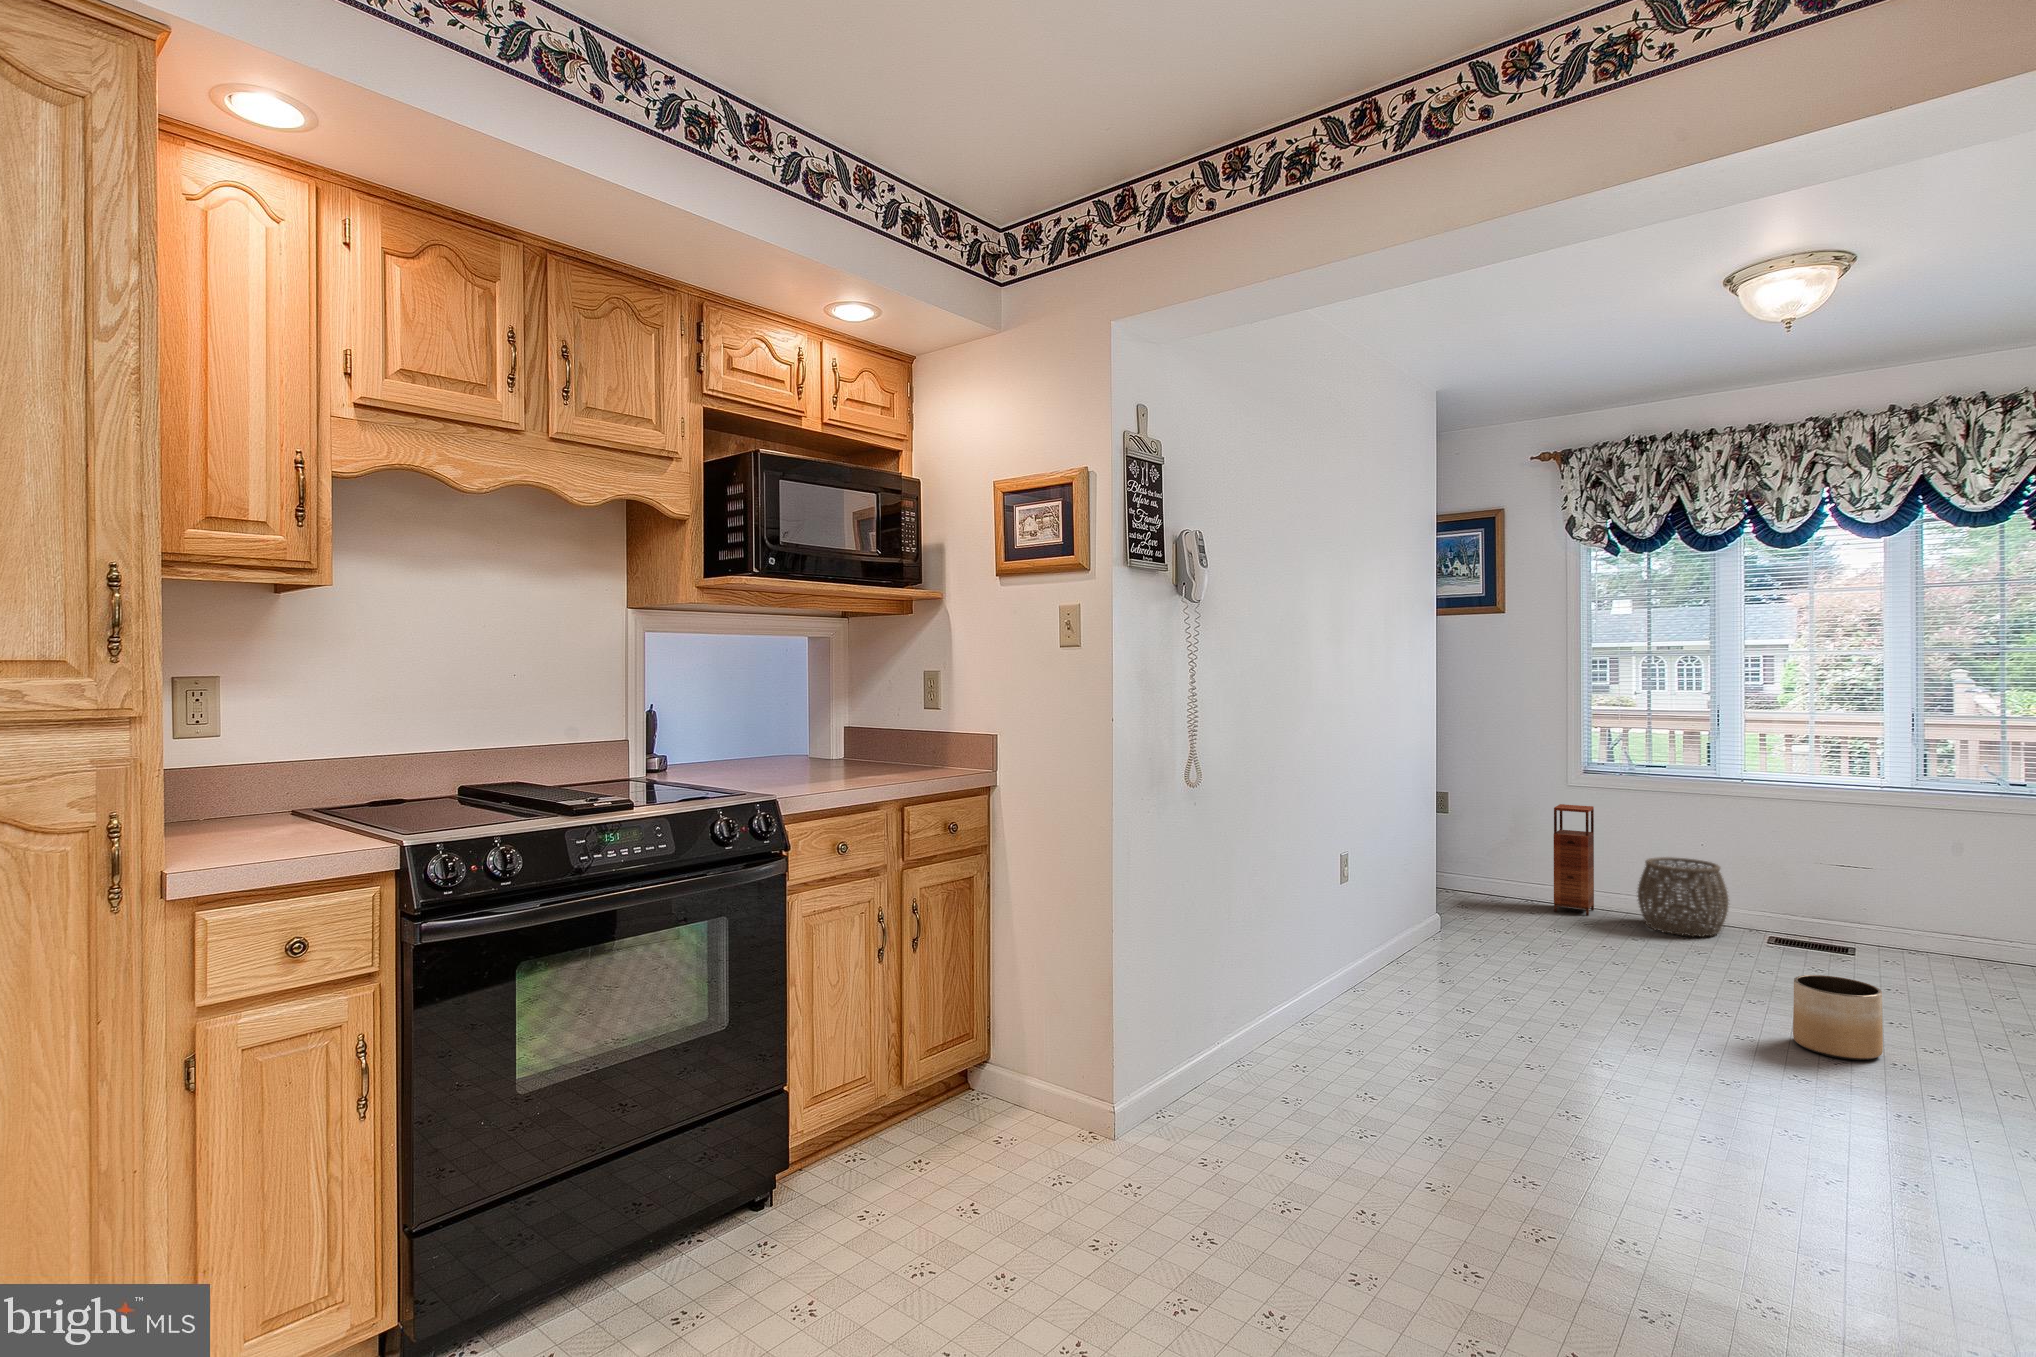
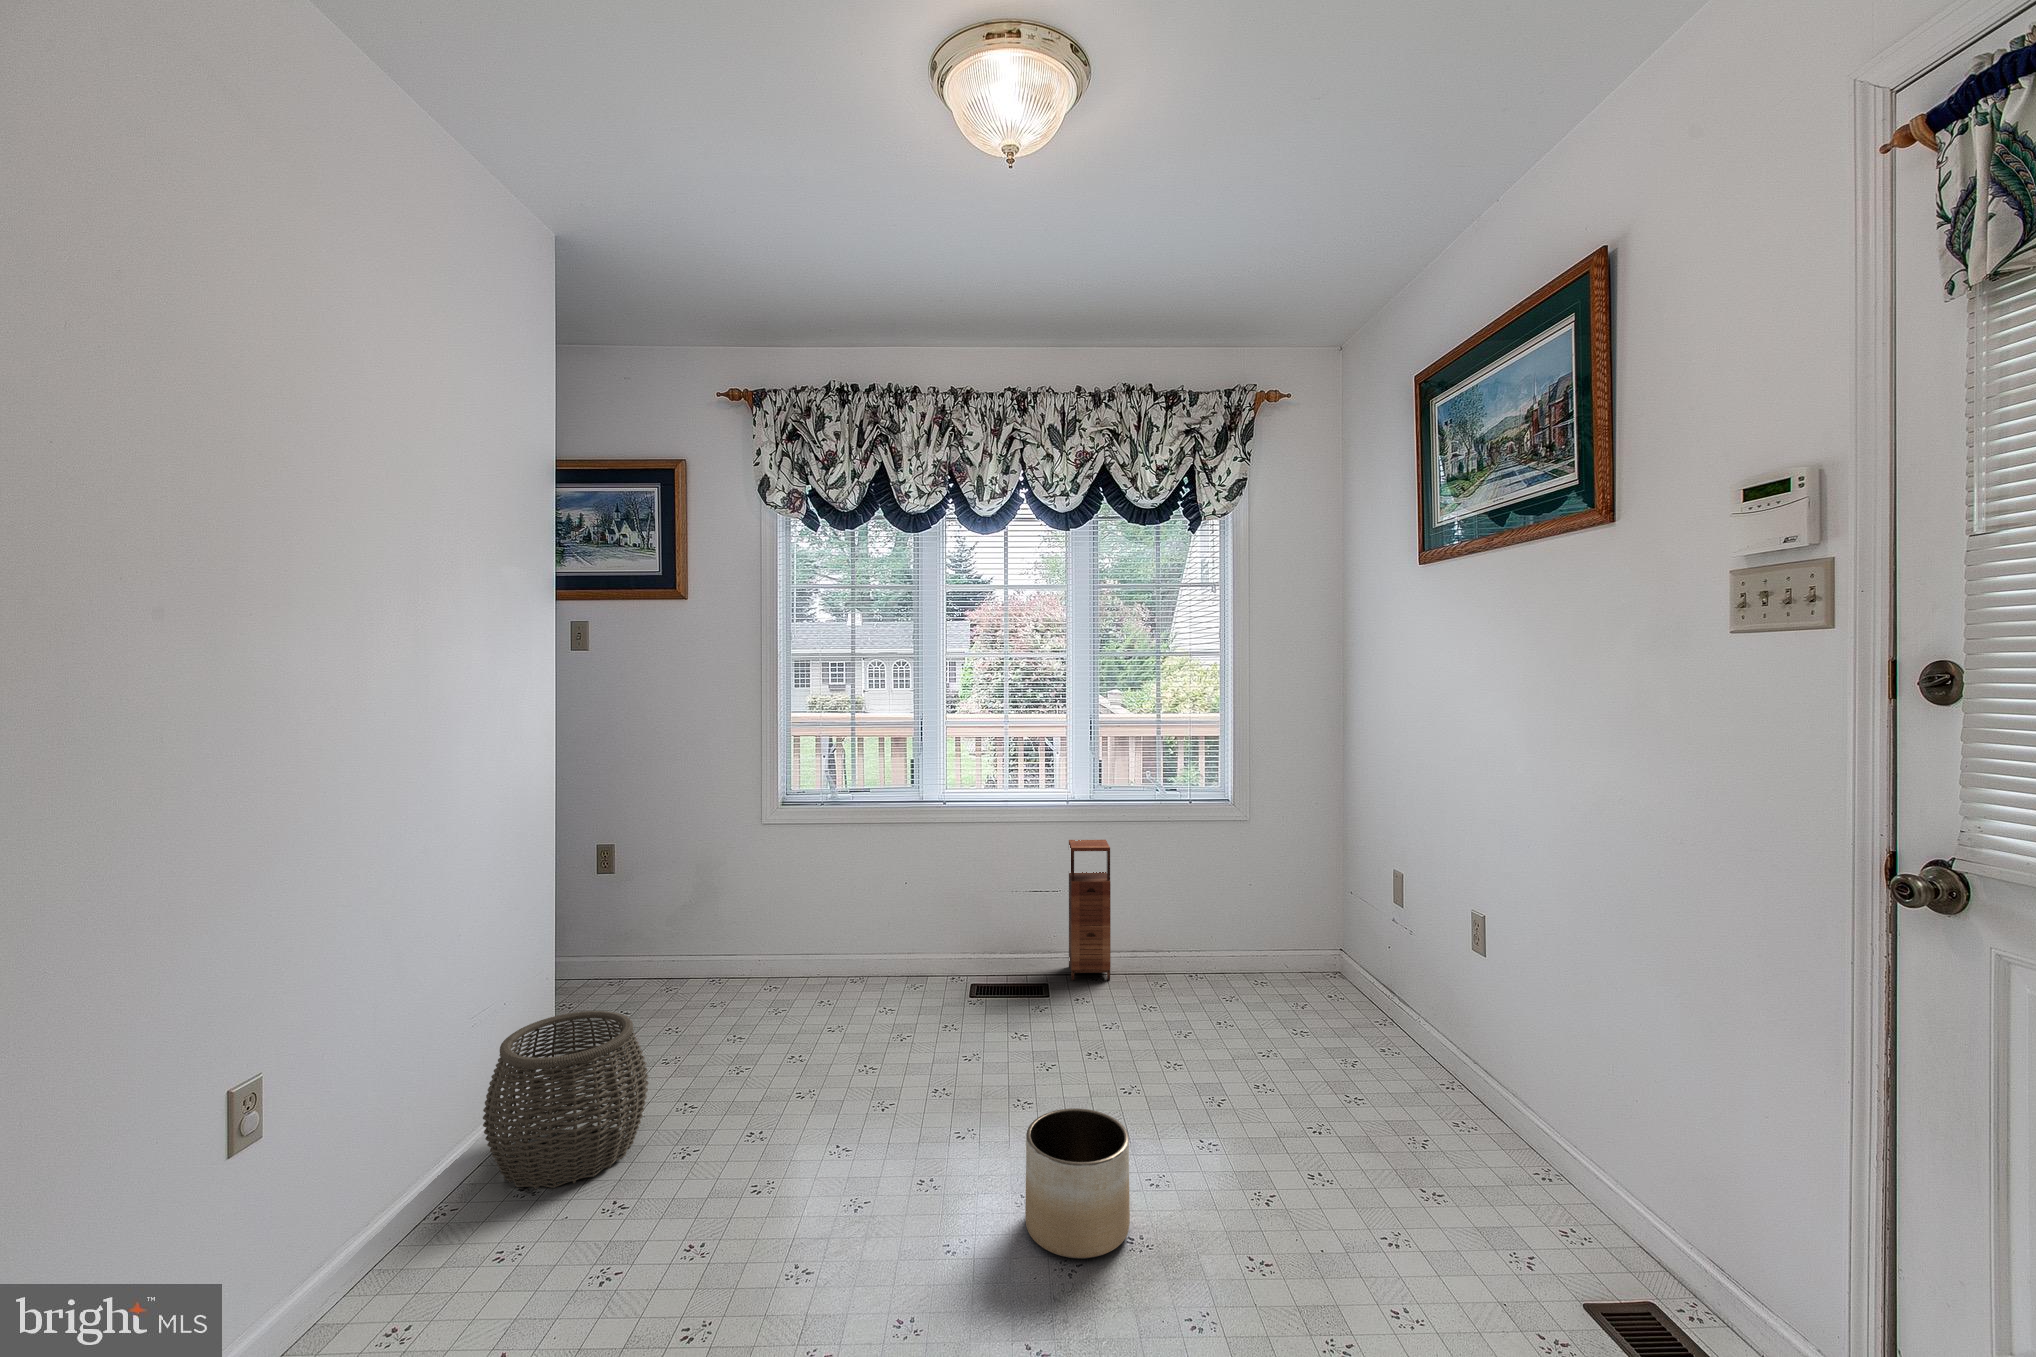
storage cabinet: present [1554,804,1594,916] -> present [1069,840,1111,980]
woven basket: present [1638,857,1729,937] -> present [483,1011,649,1189]

